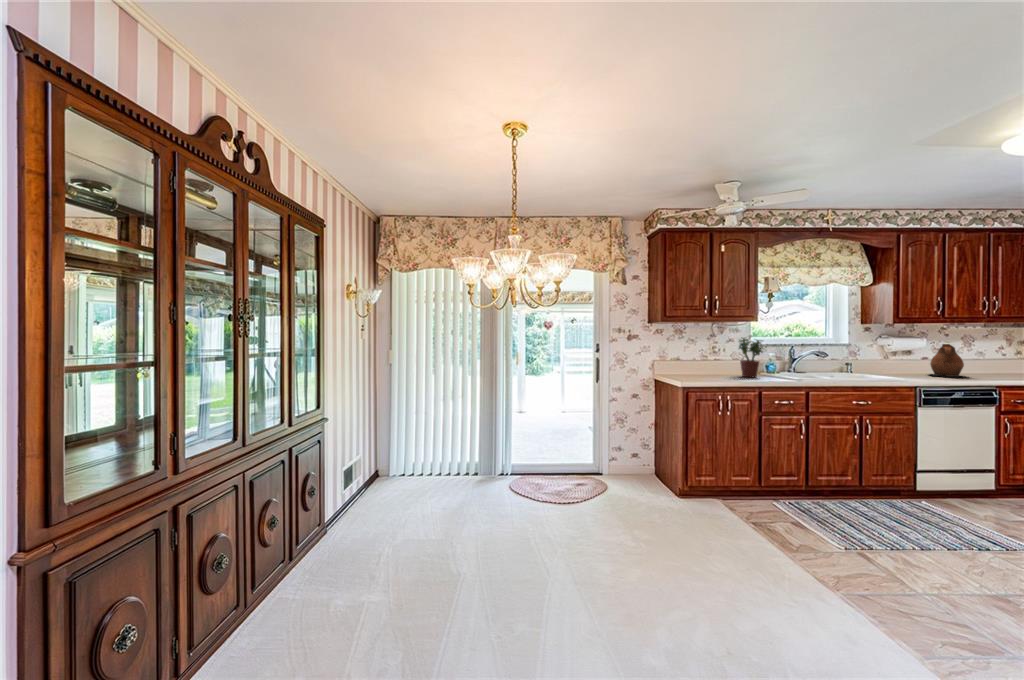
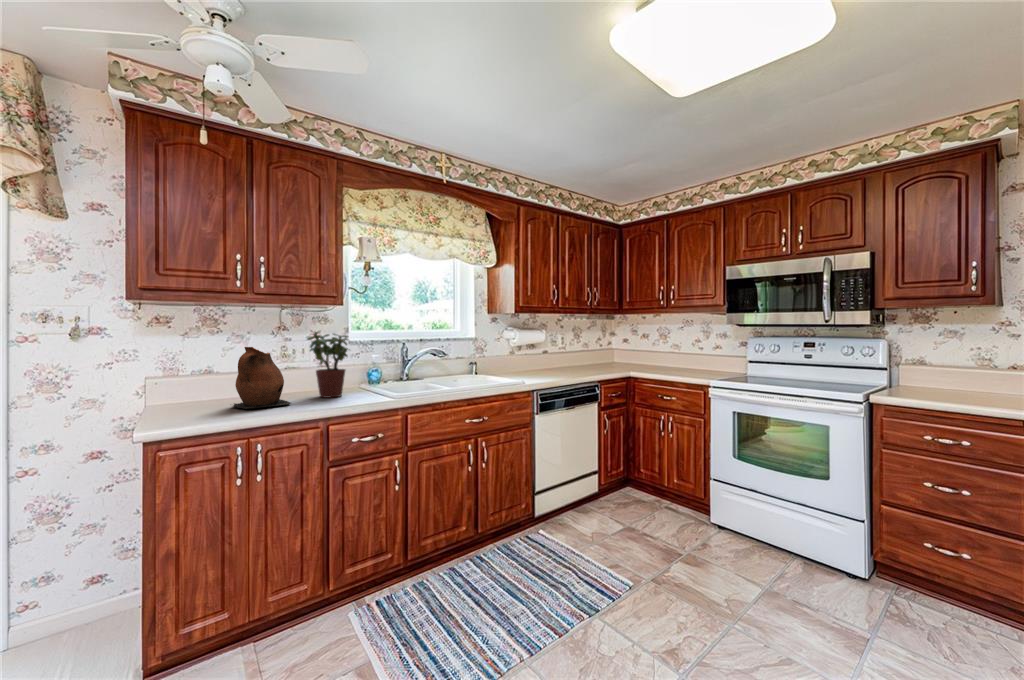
ceramic pitcher: present [930,344,965,377] -> present [233,347,290,409]

